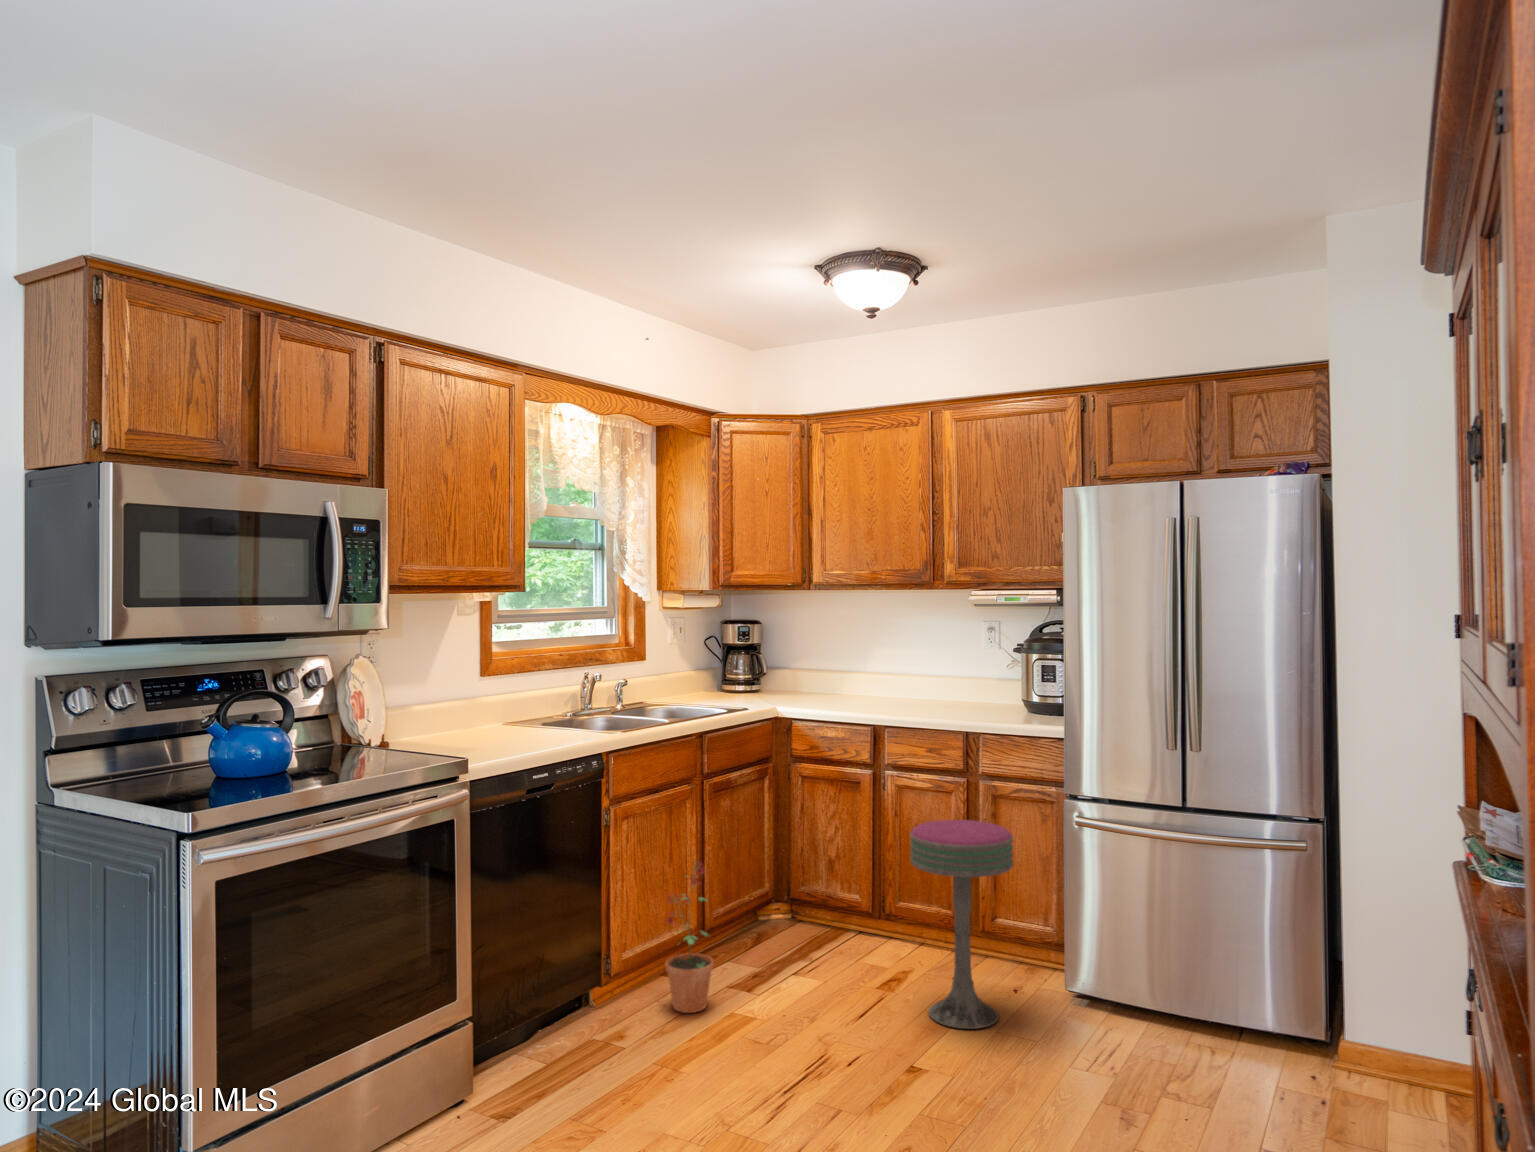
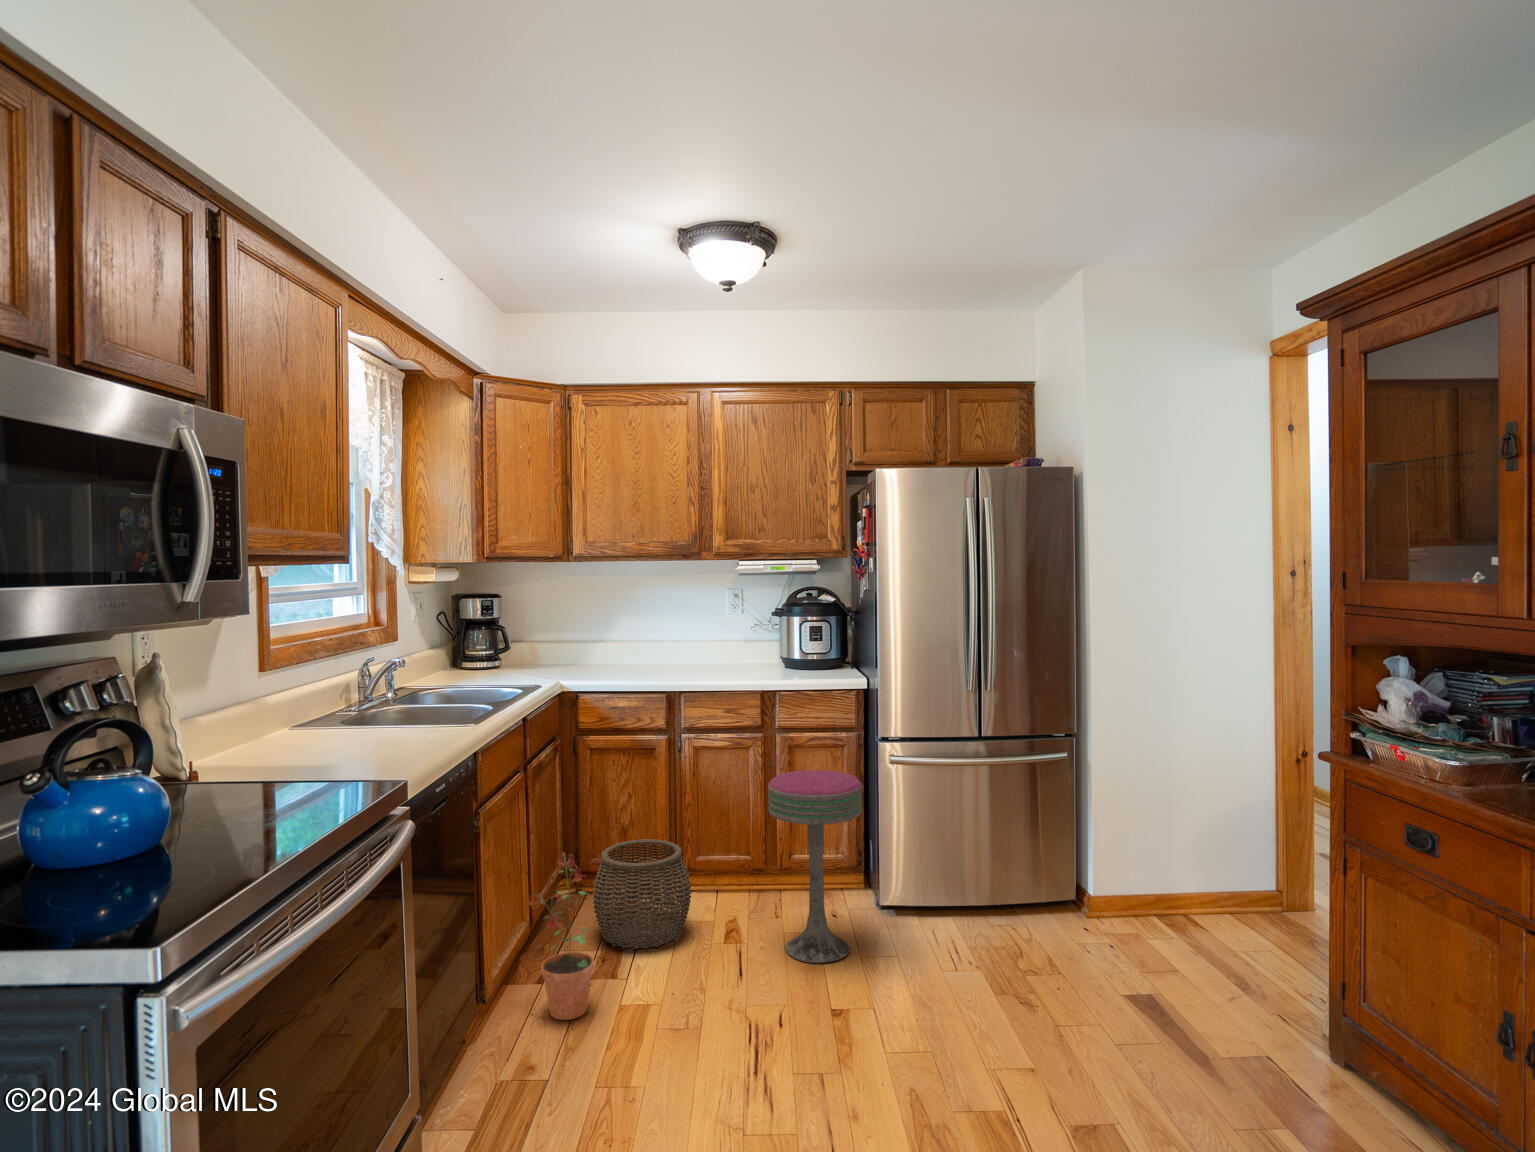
woven basket: none [763,870,862,977] -> present [593,839,692,950]

